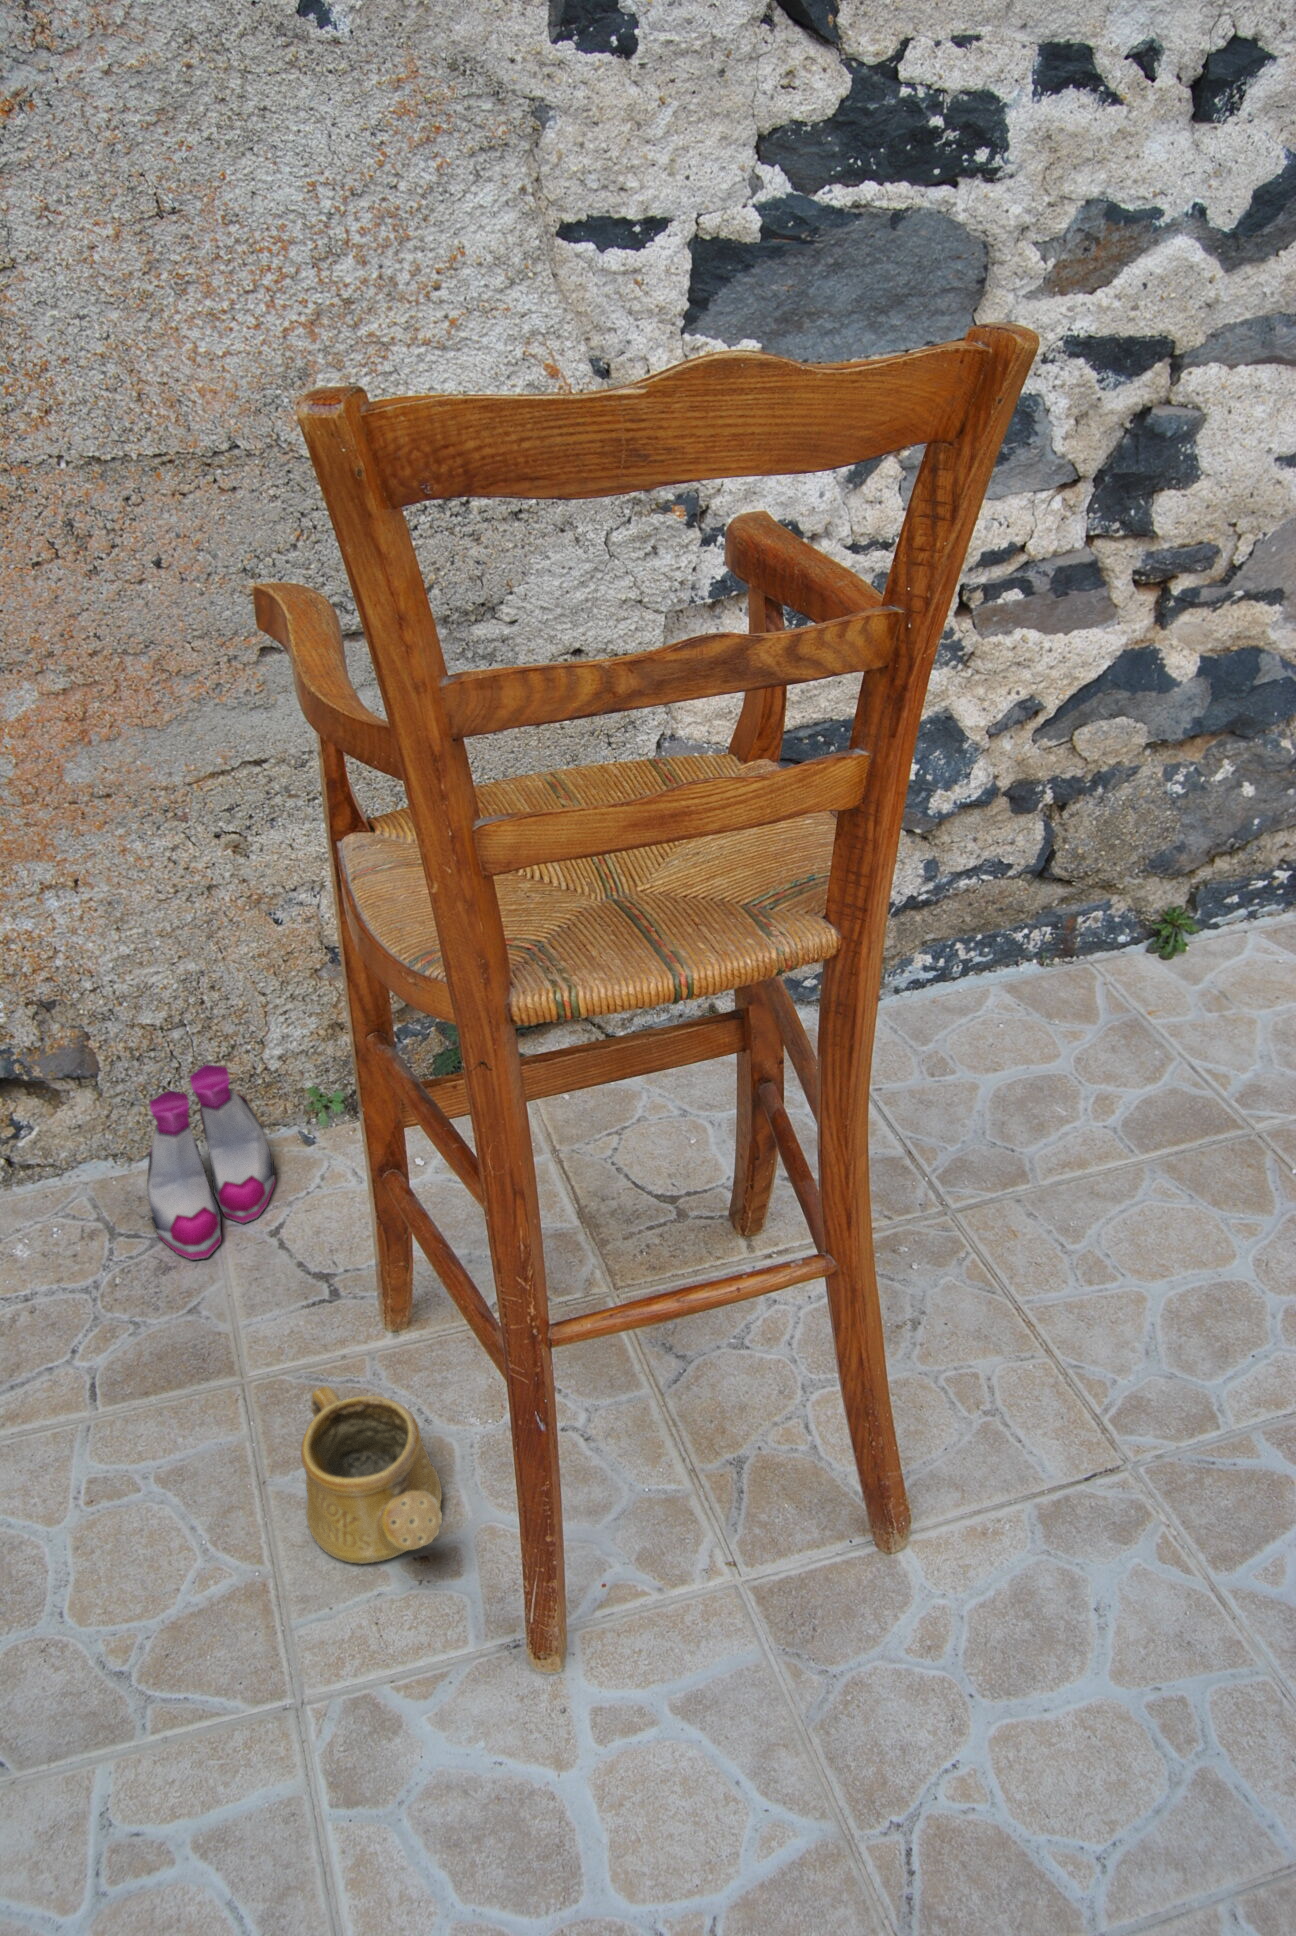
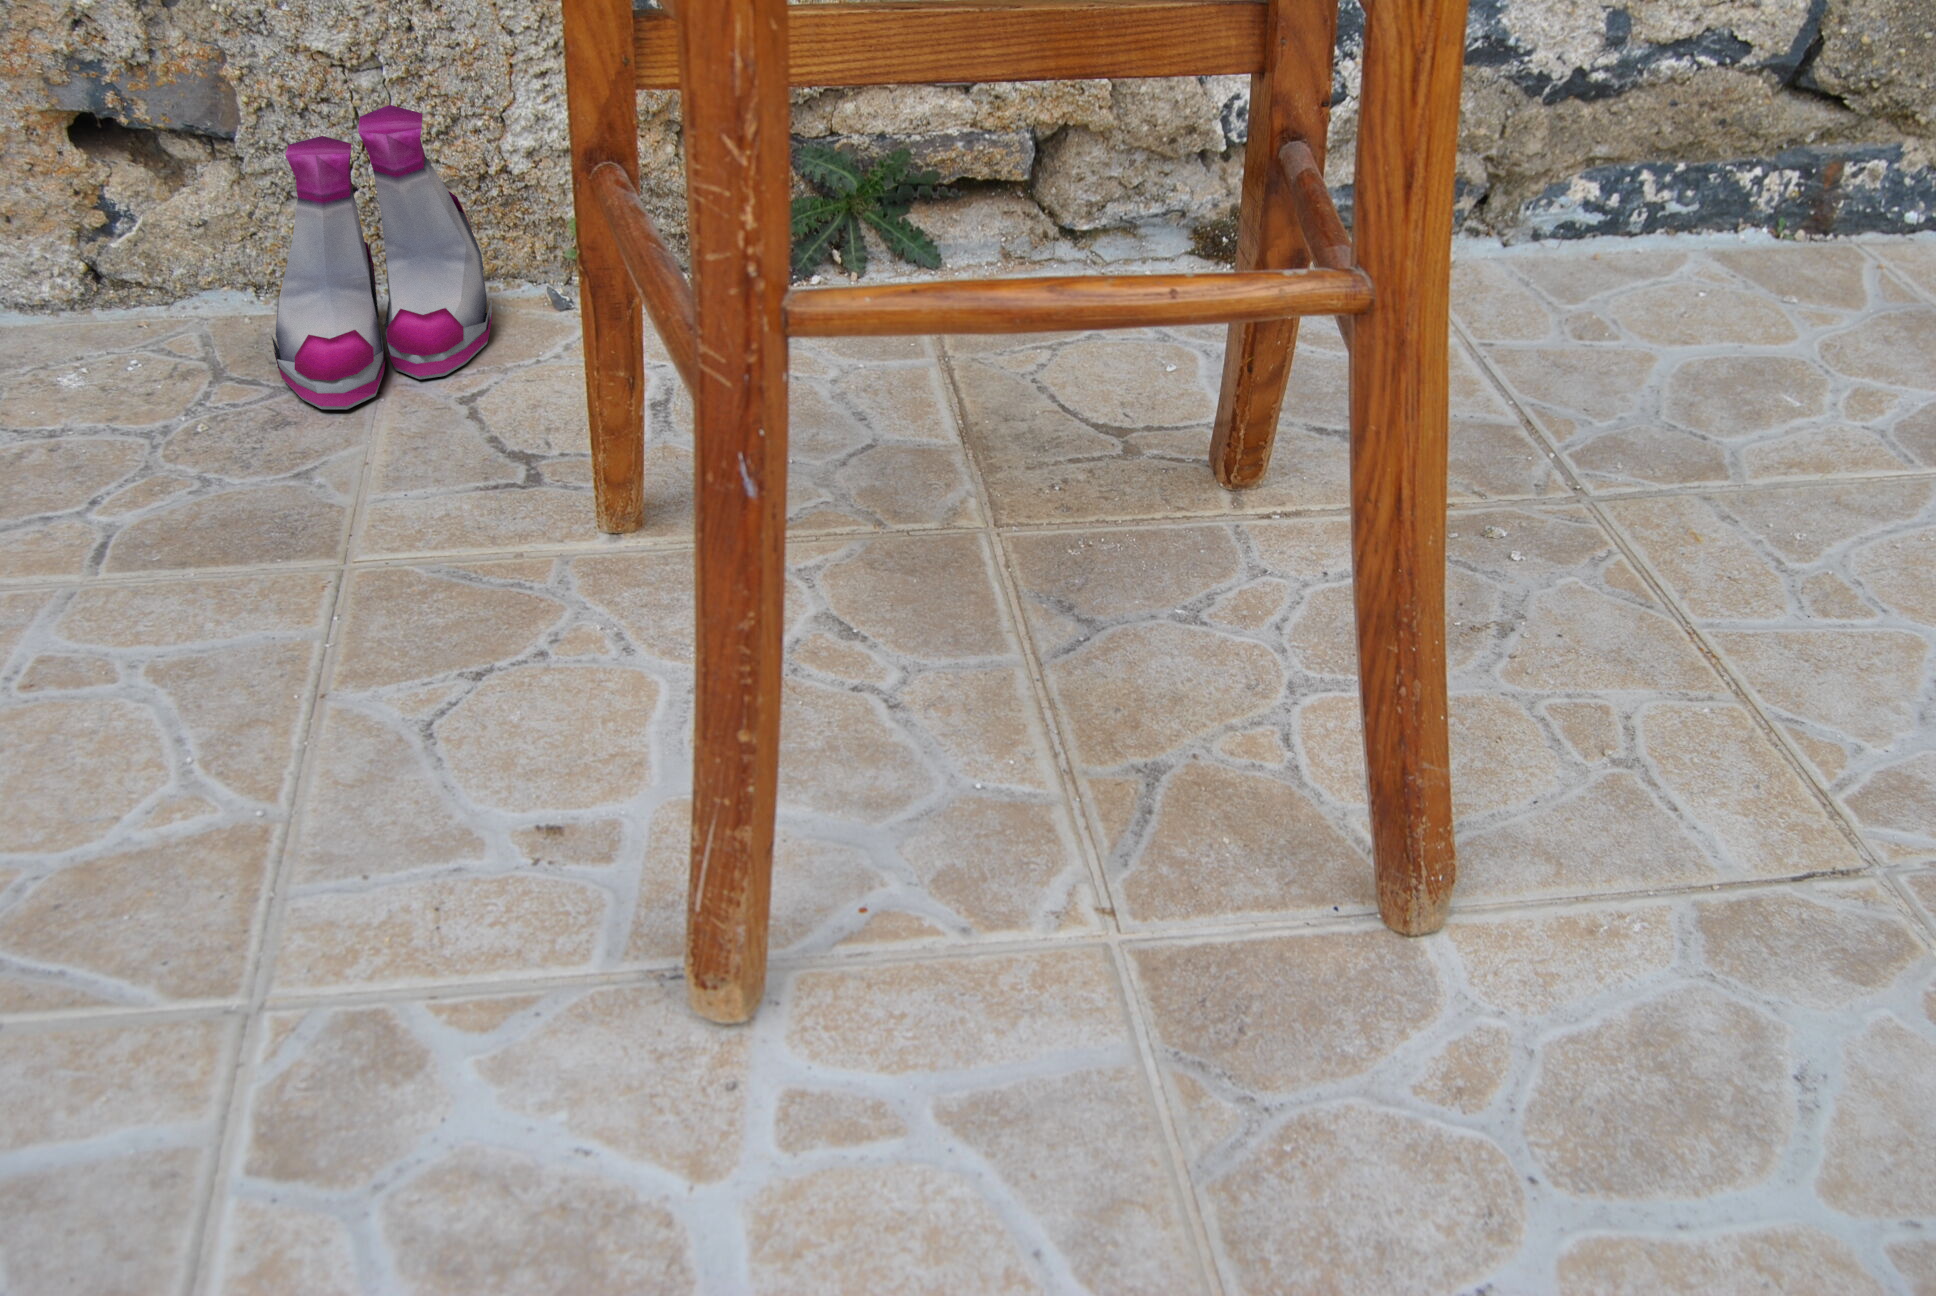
watering can: present [301,1386,442,1563] -> none [353,526,618,825]

